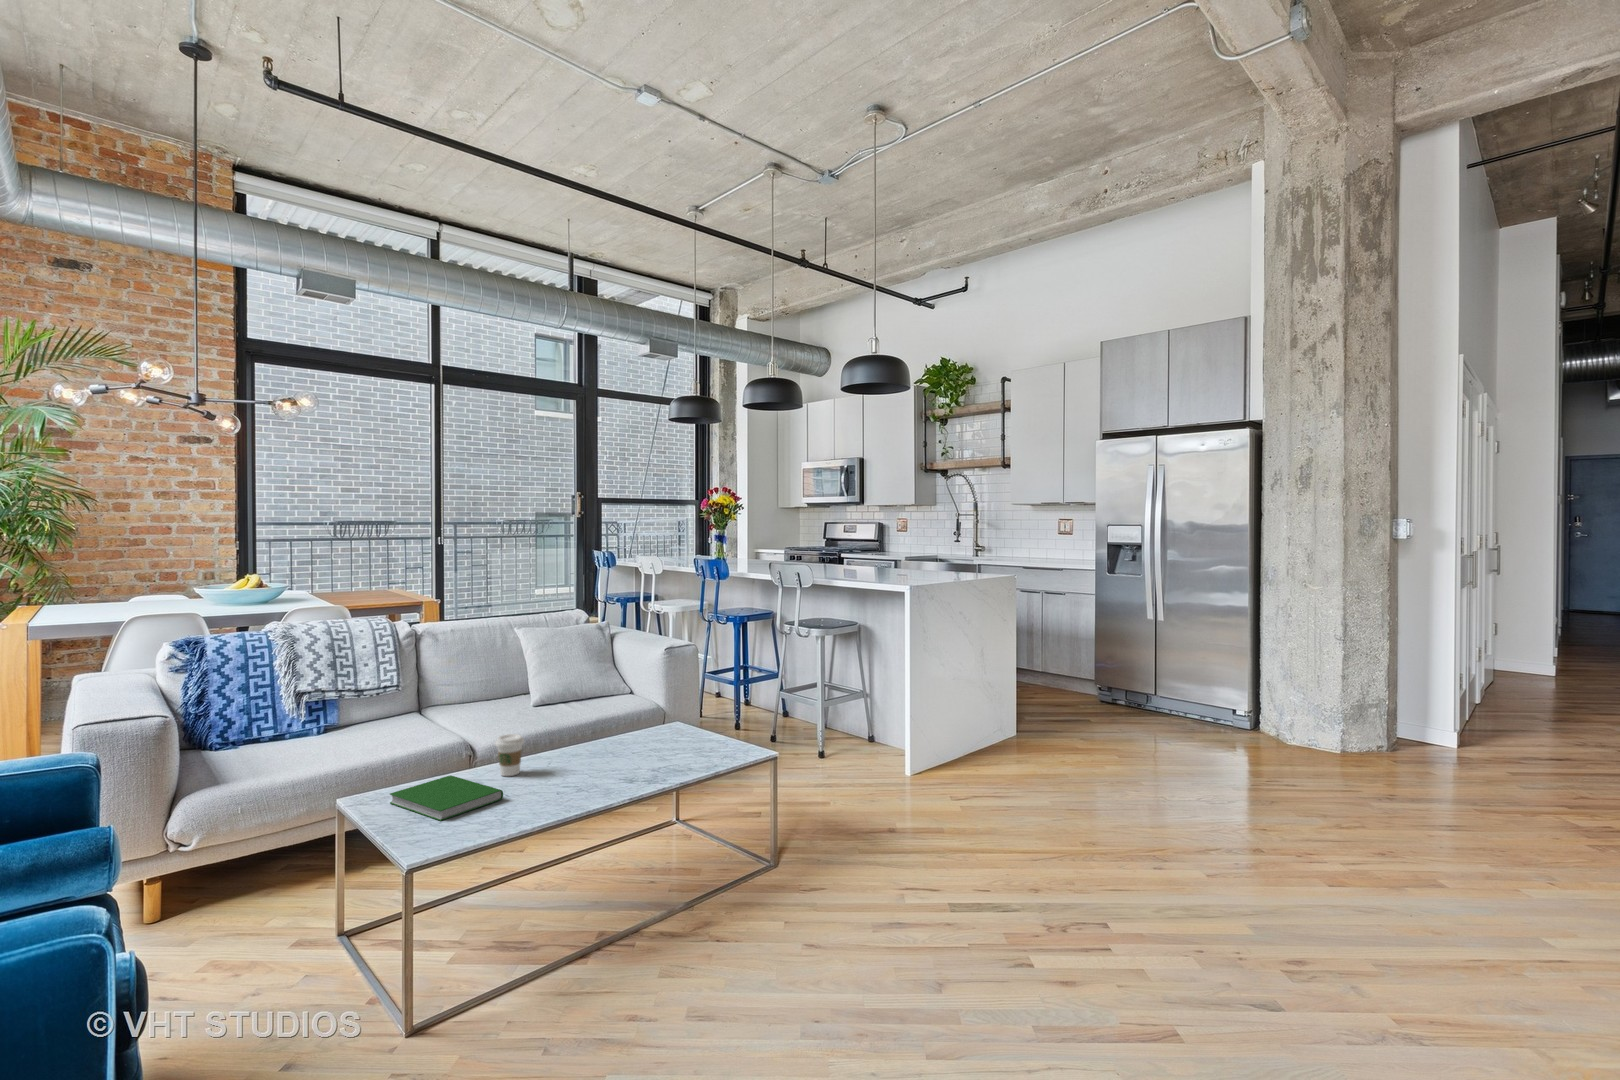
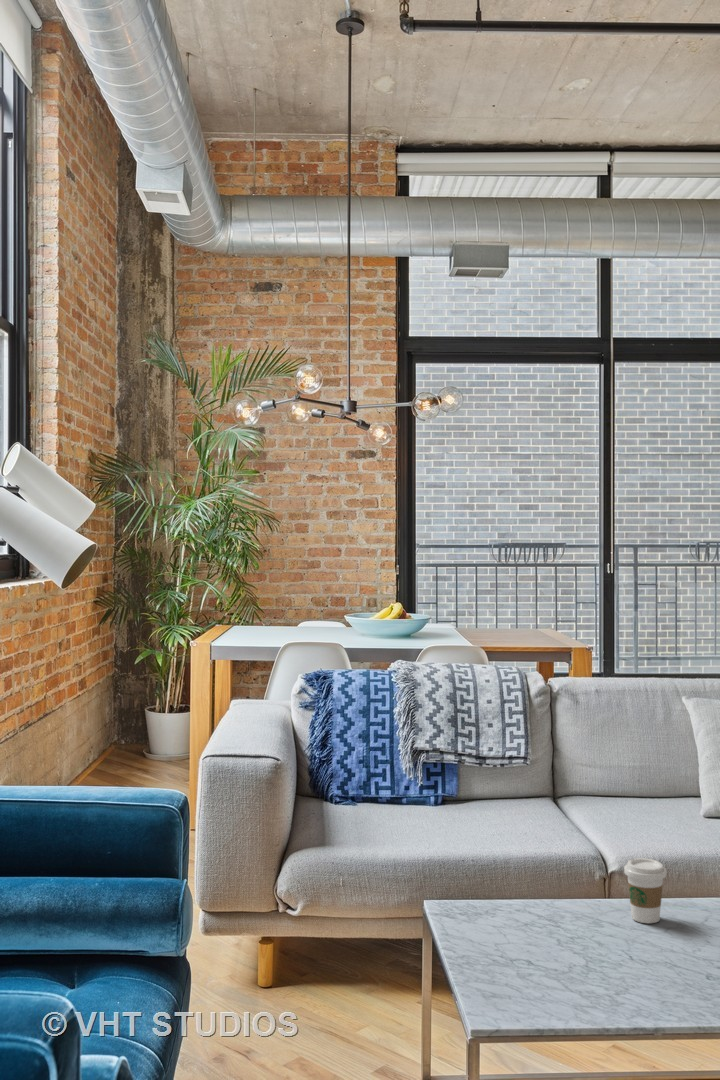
hardcover book: present [390,775,503,821] -> none [480,903,625,974]

